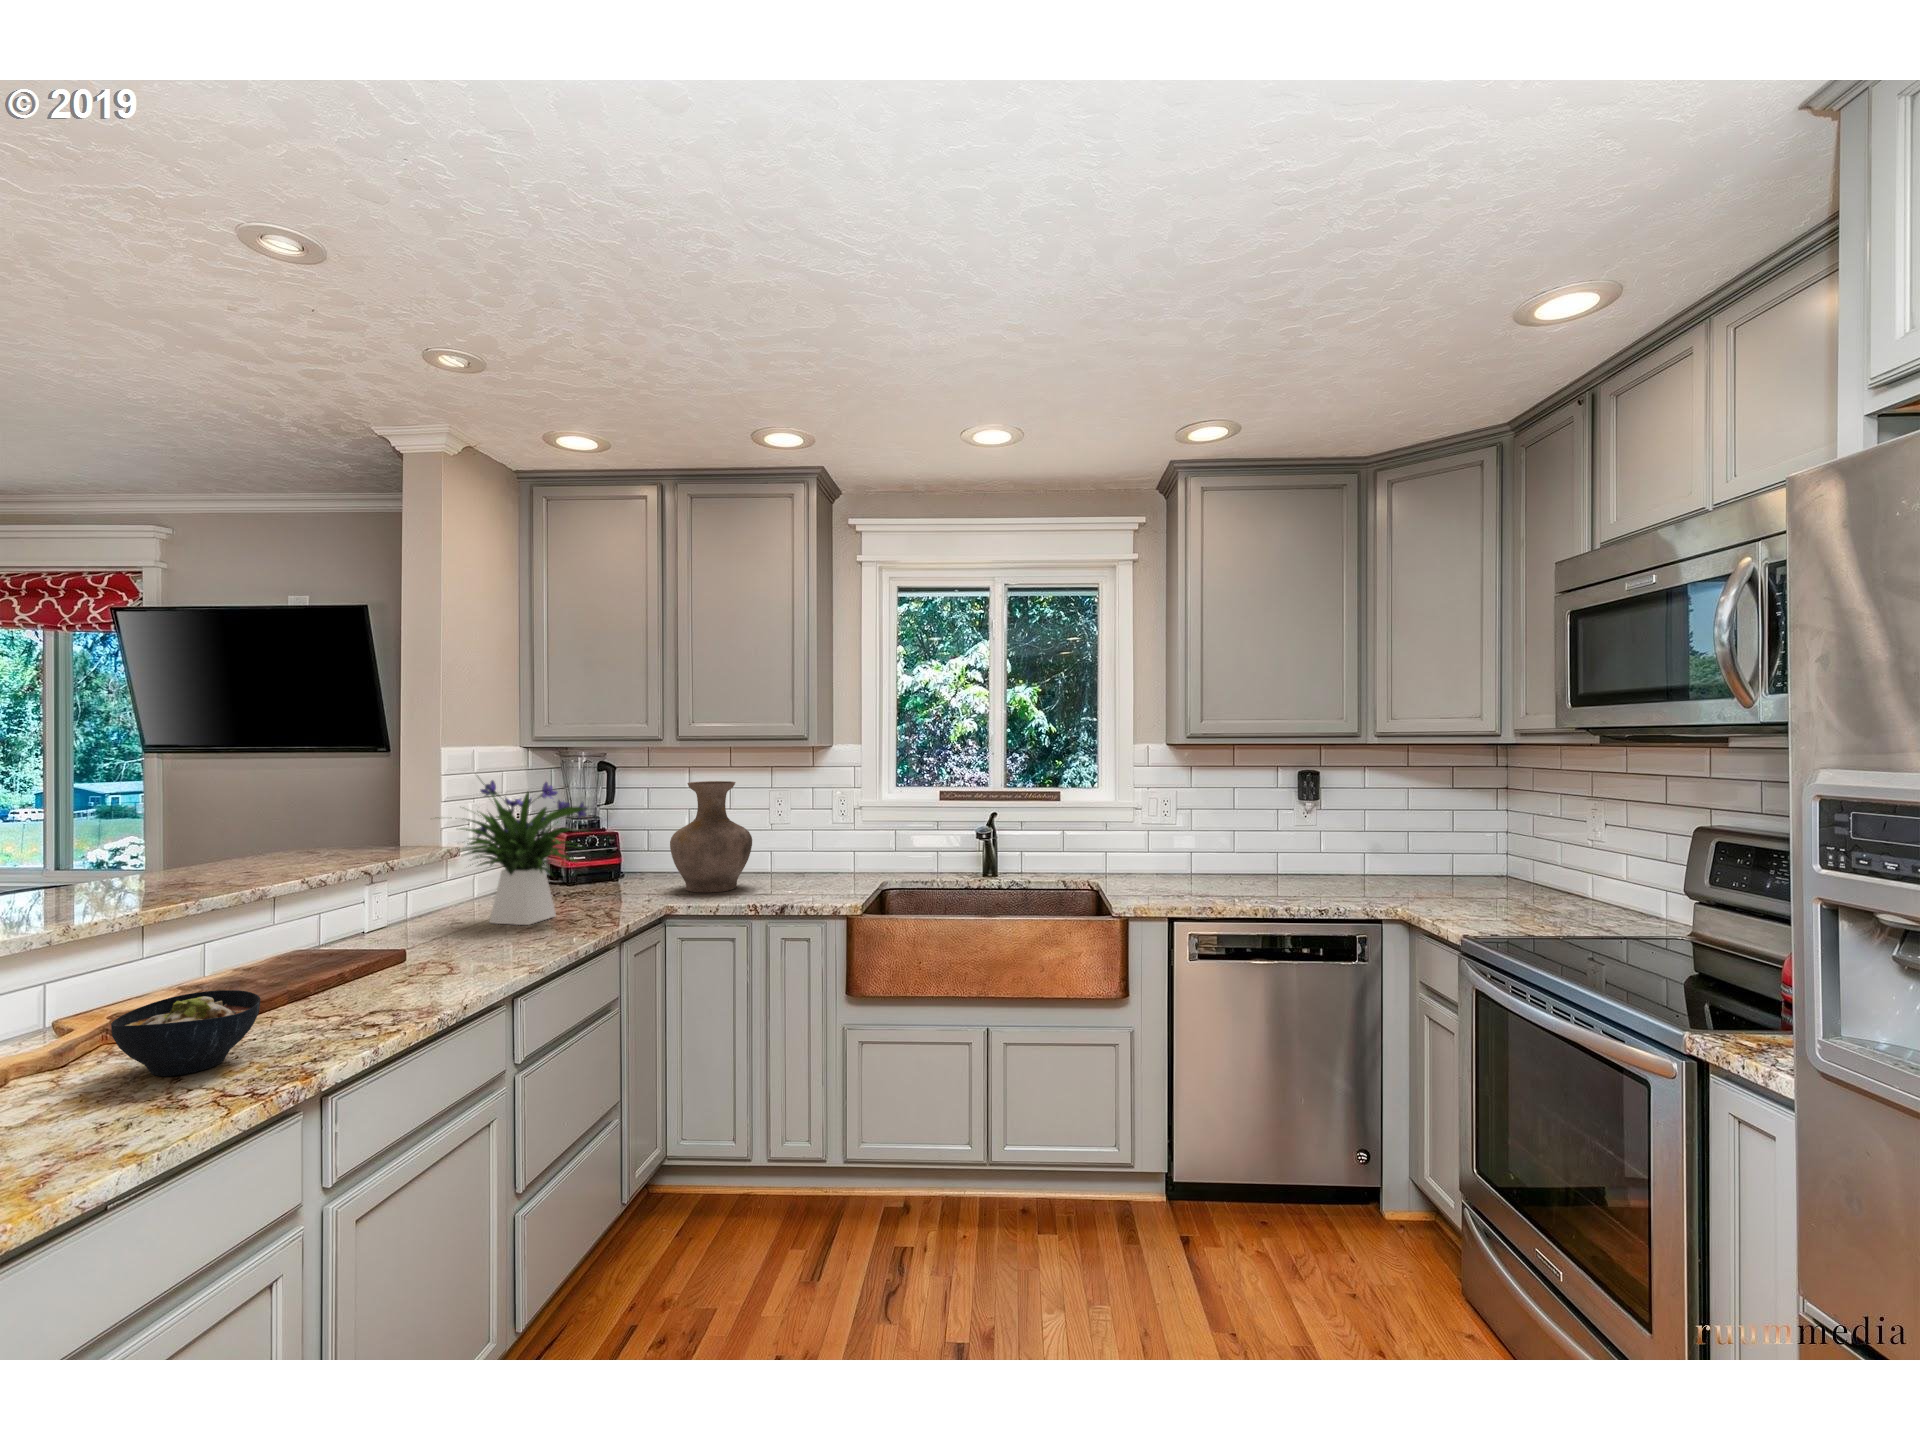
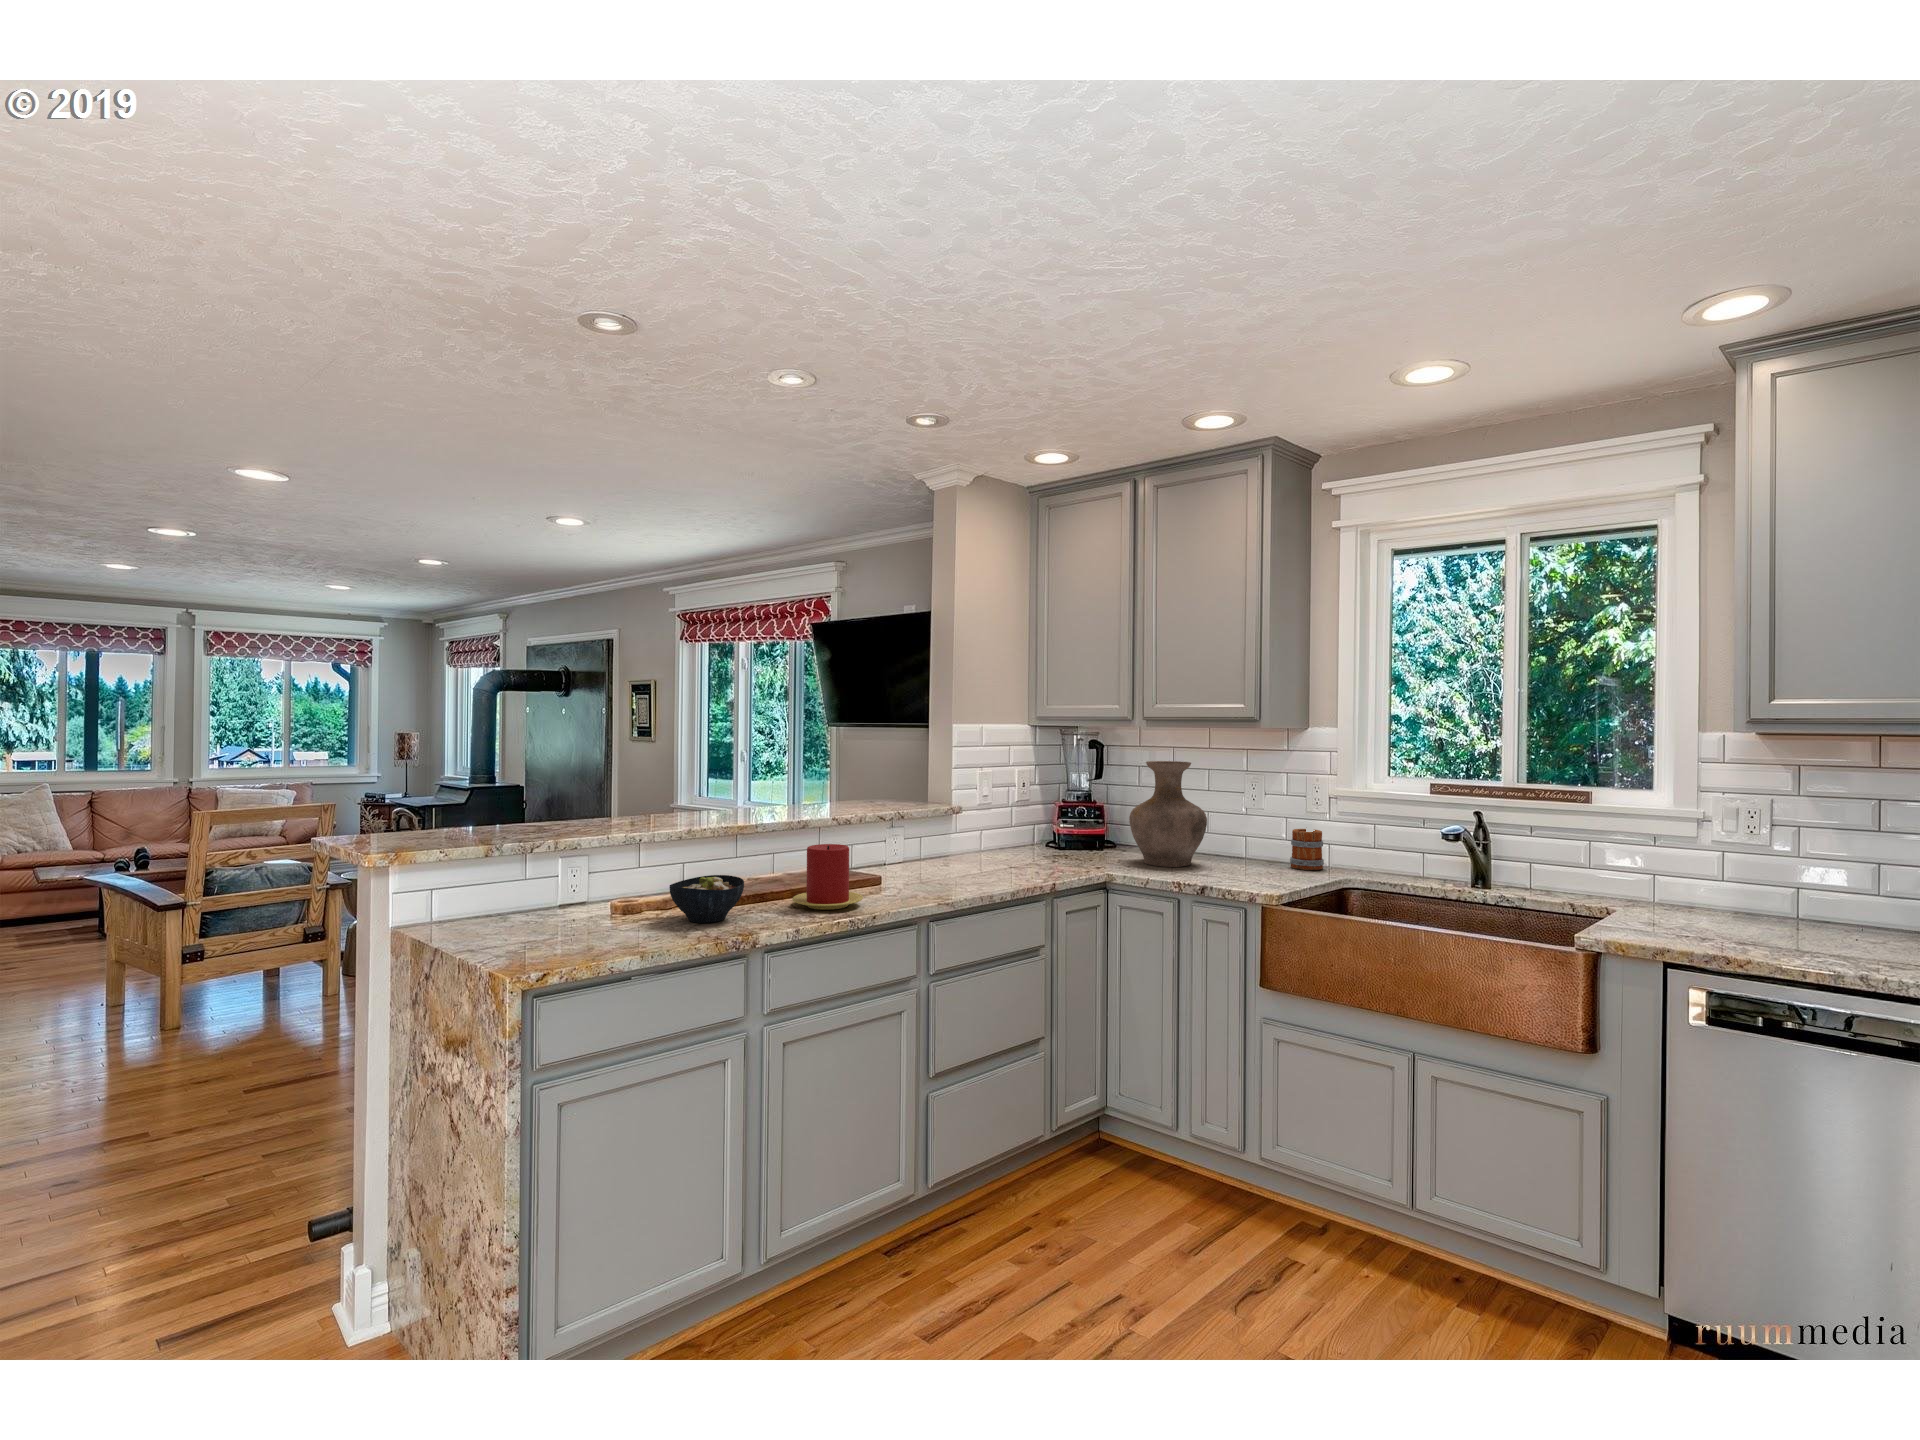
flower arrangement: present [461,780,588,925] -> none [923,744,1043,871]
mug: none [823,832,853,878] -> present [1290,829,1324,870]
candle: none [312,918,429,1014] -> present [792,844,863,910]

